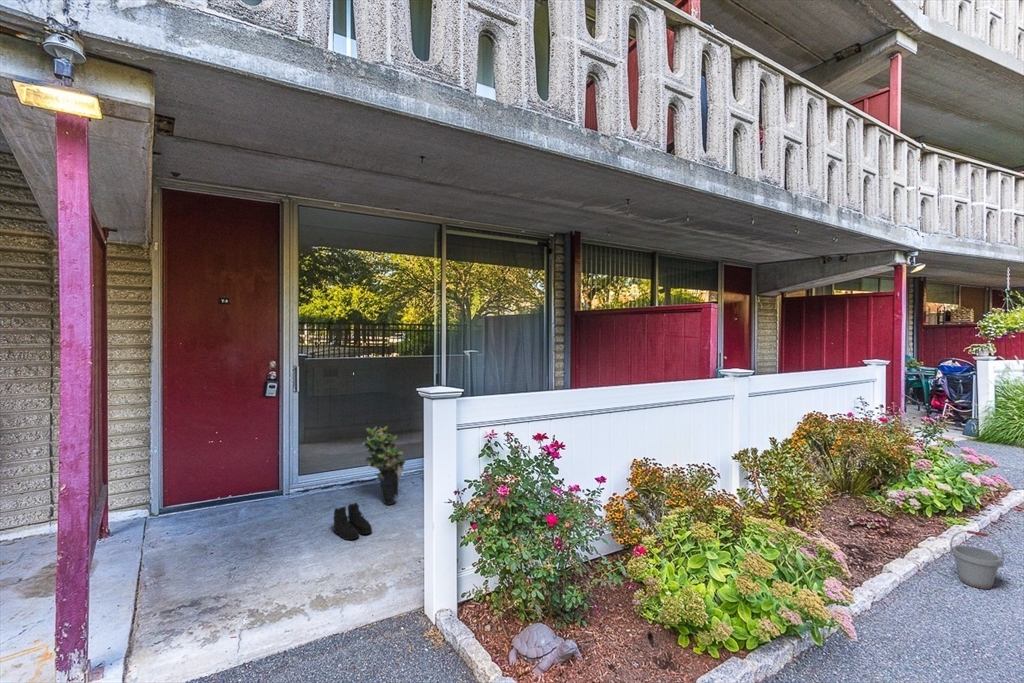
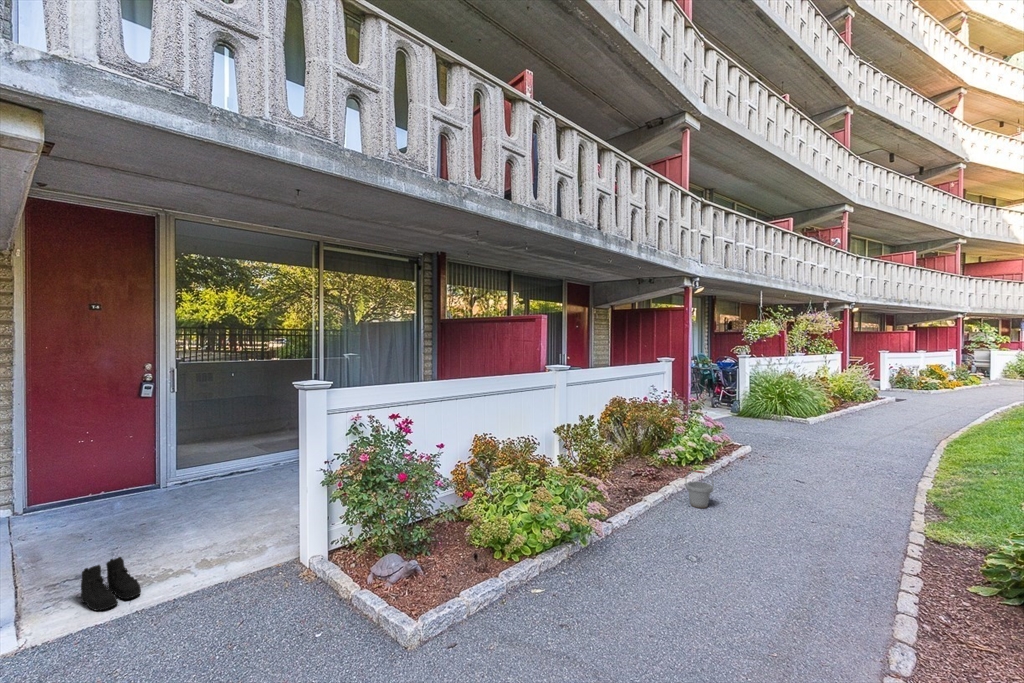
potted plant: present [362,426,406,505] -> none [239,420,283,490]
boots: present [334,503,372,540] -> present [81,557,141,611]

